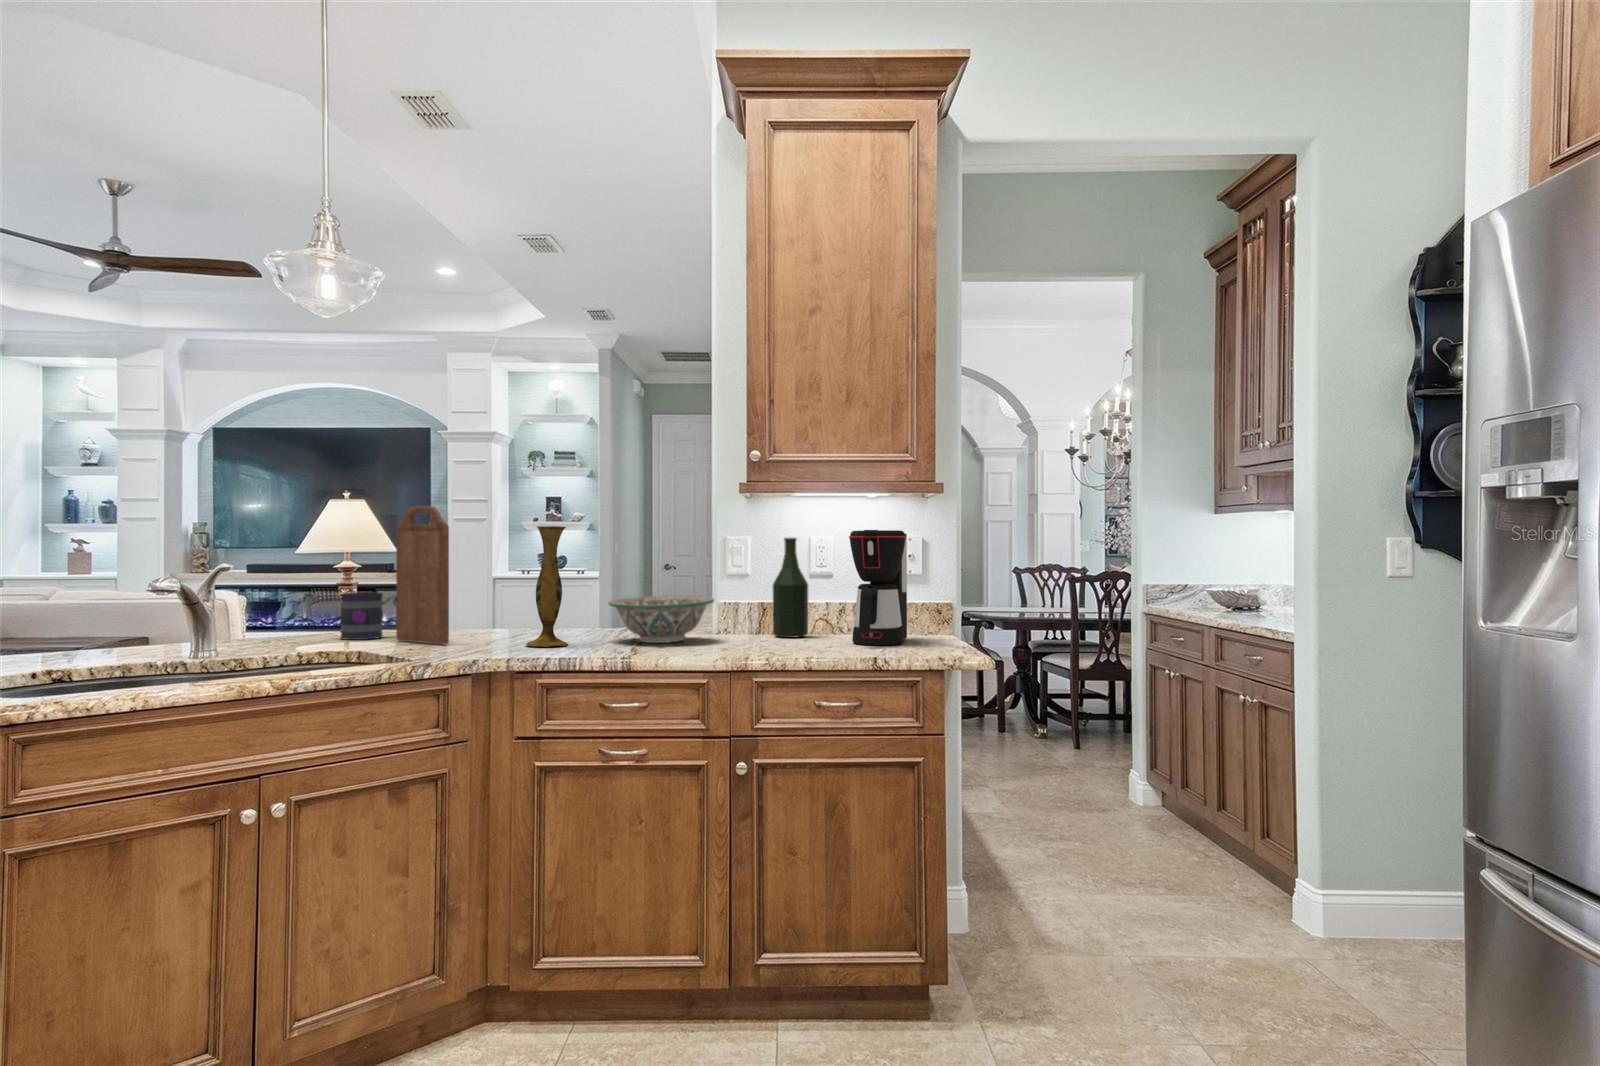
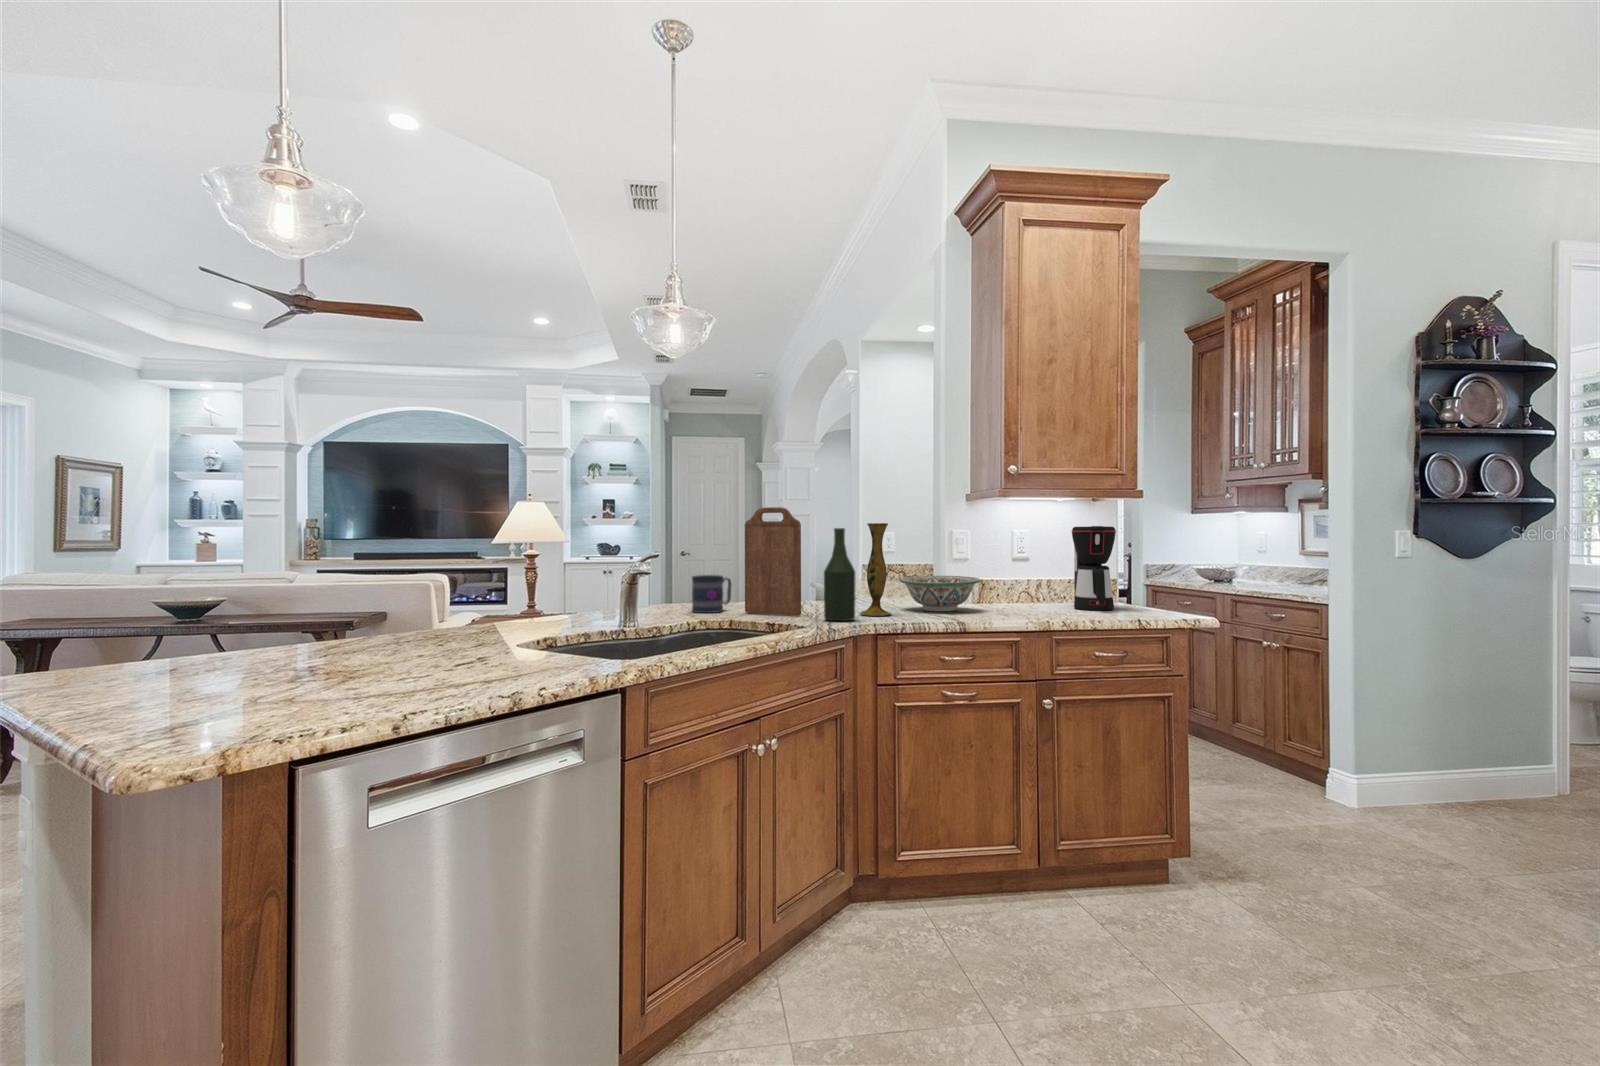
bottle: present [773,538,808,638] -> present [824,528,855,621]

